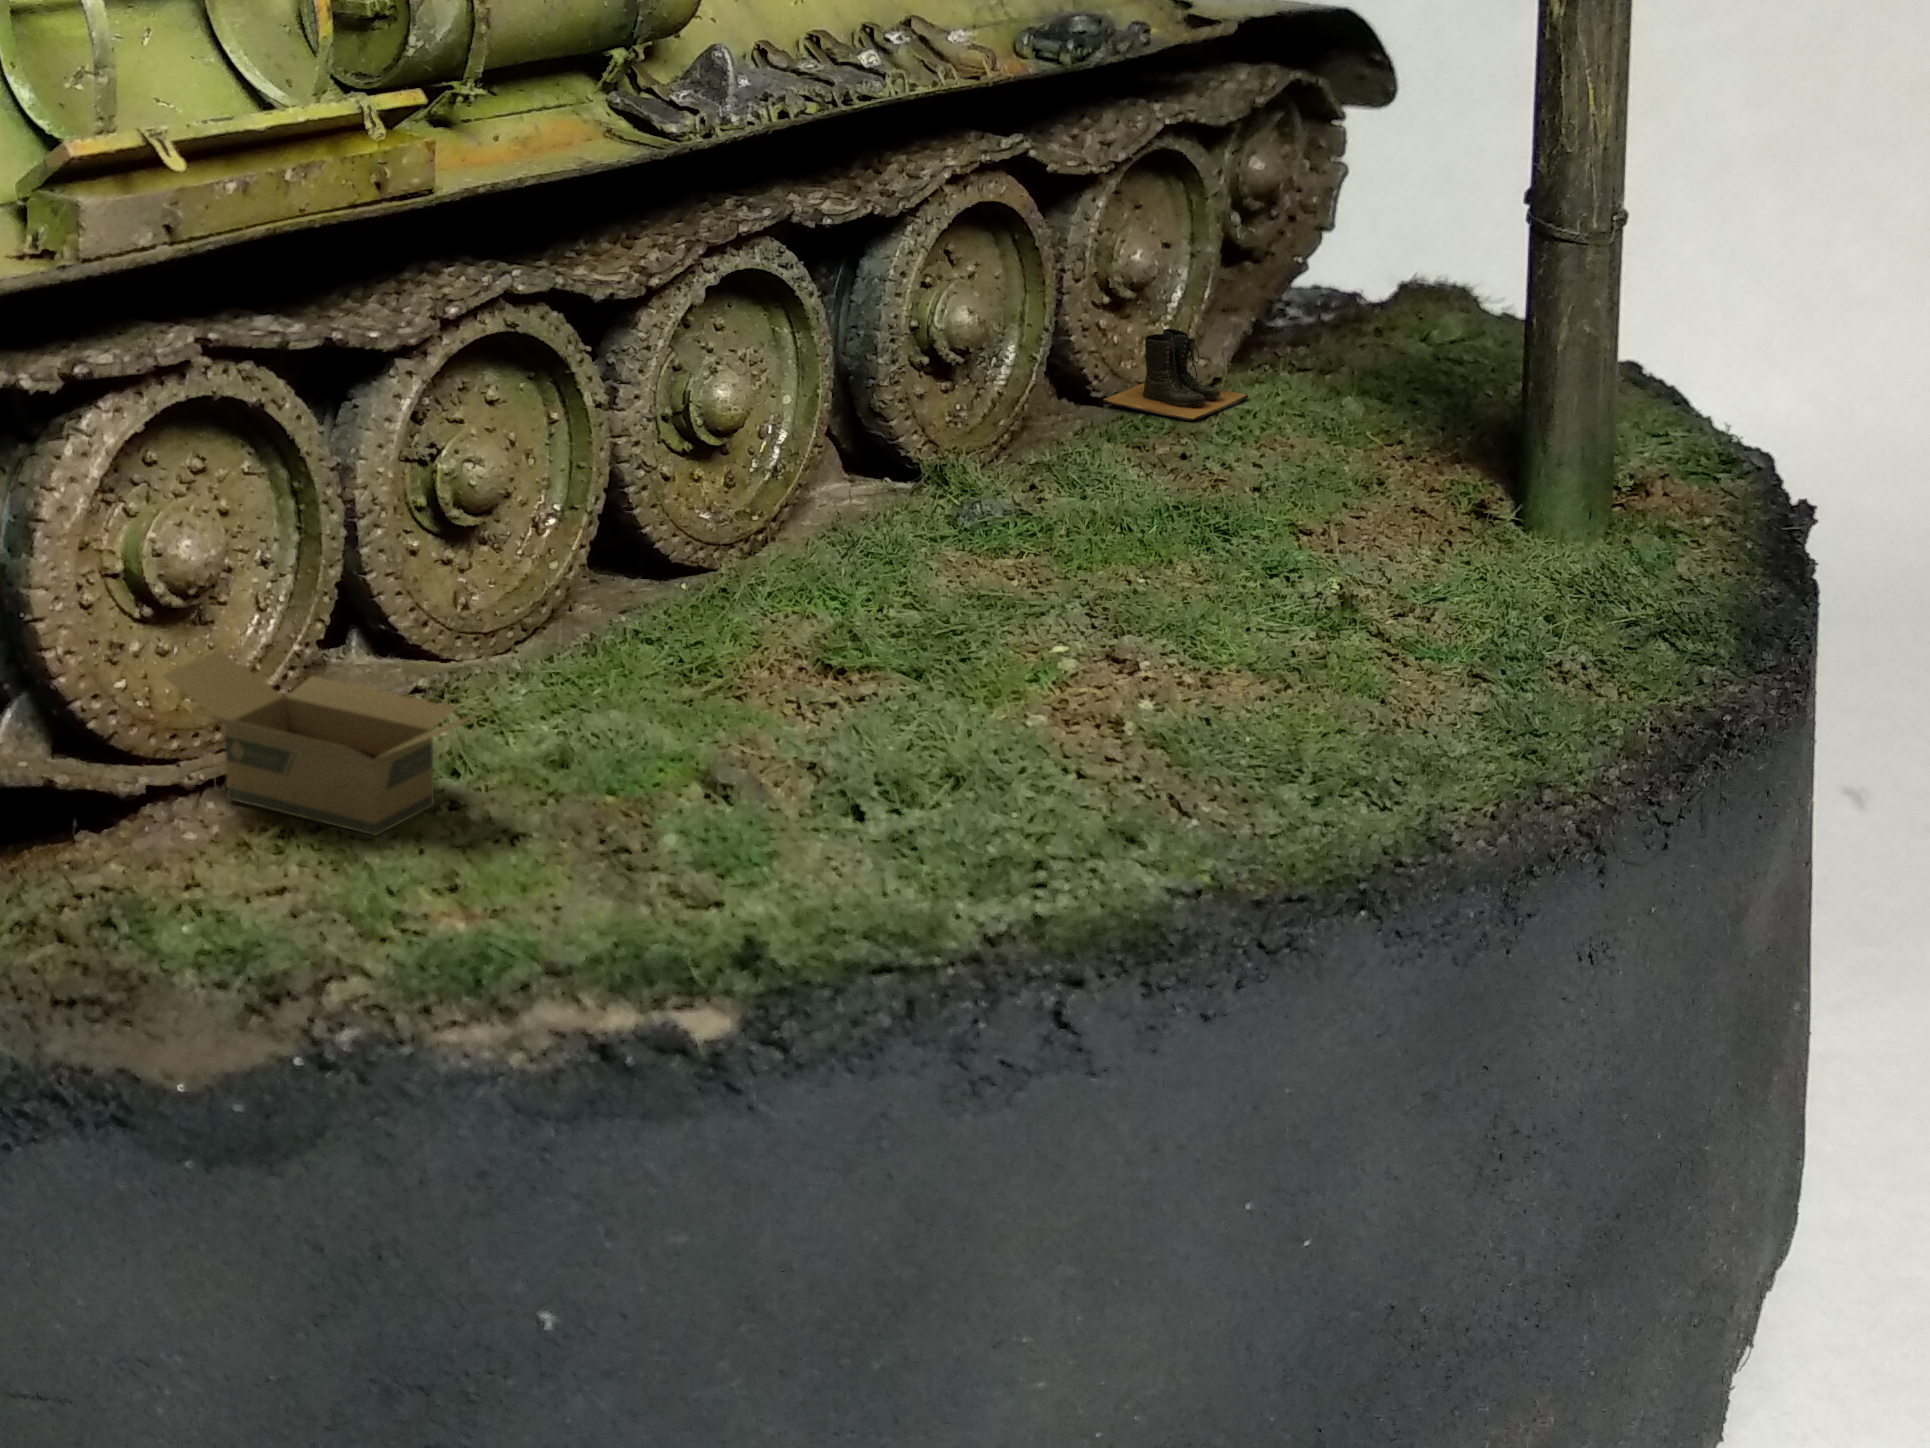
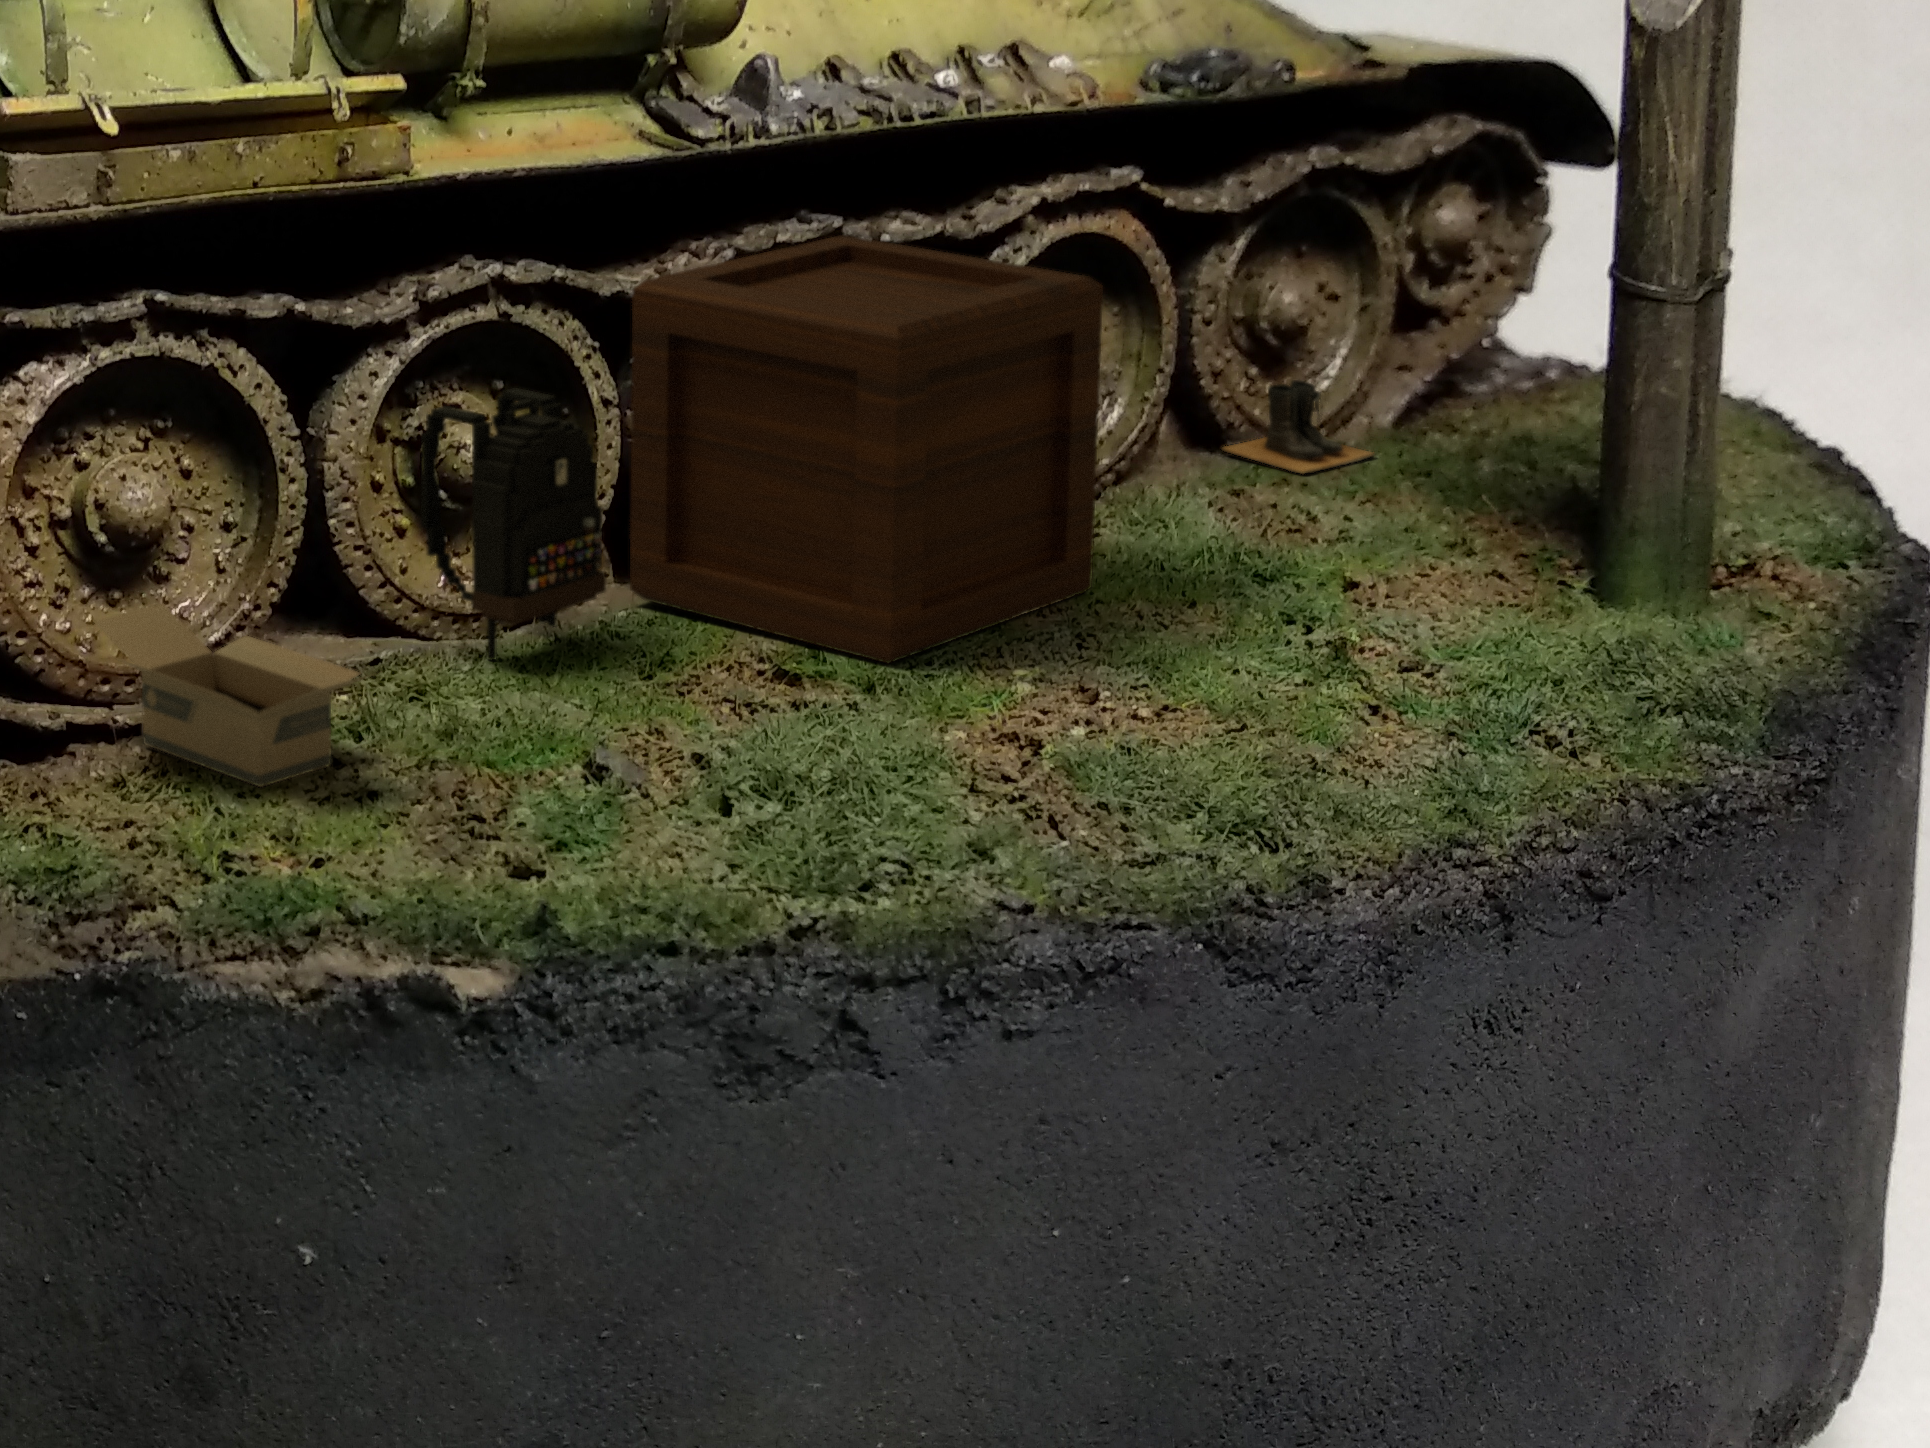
wooden crate: none [626,219,1077,648] -> present [630,236,1103,663]
backpack: none [442,397,630,677] -> present [421,388,606,660]

